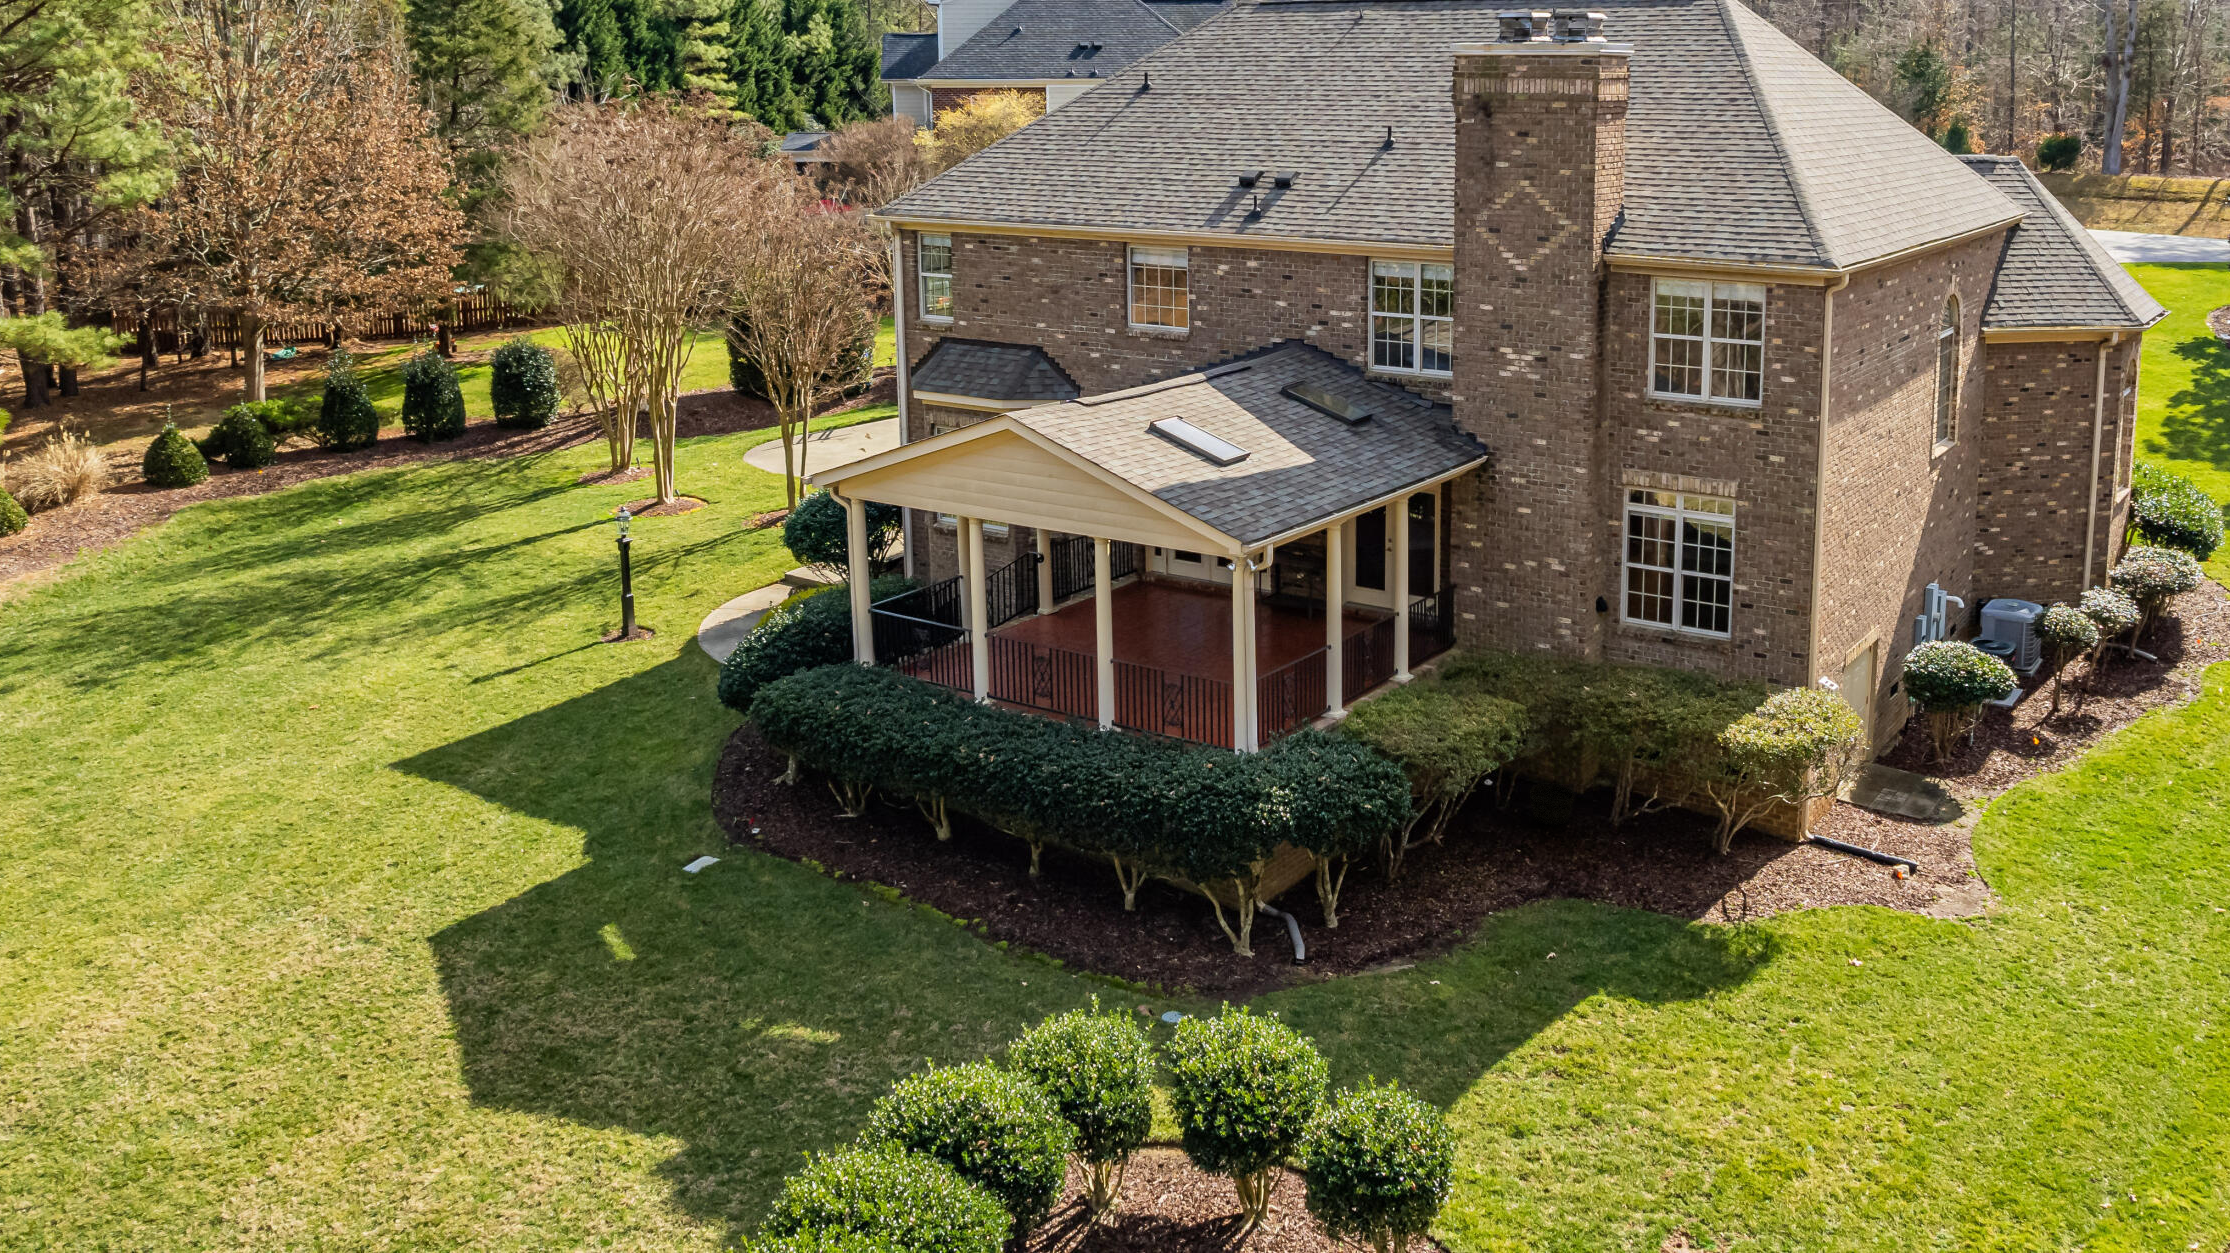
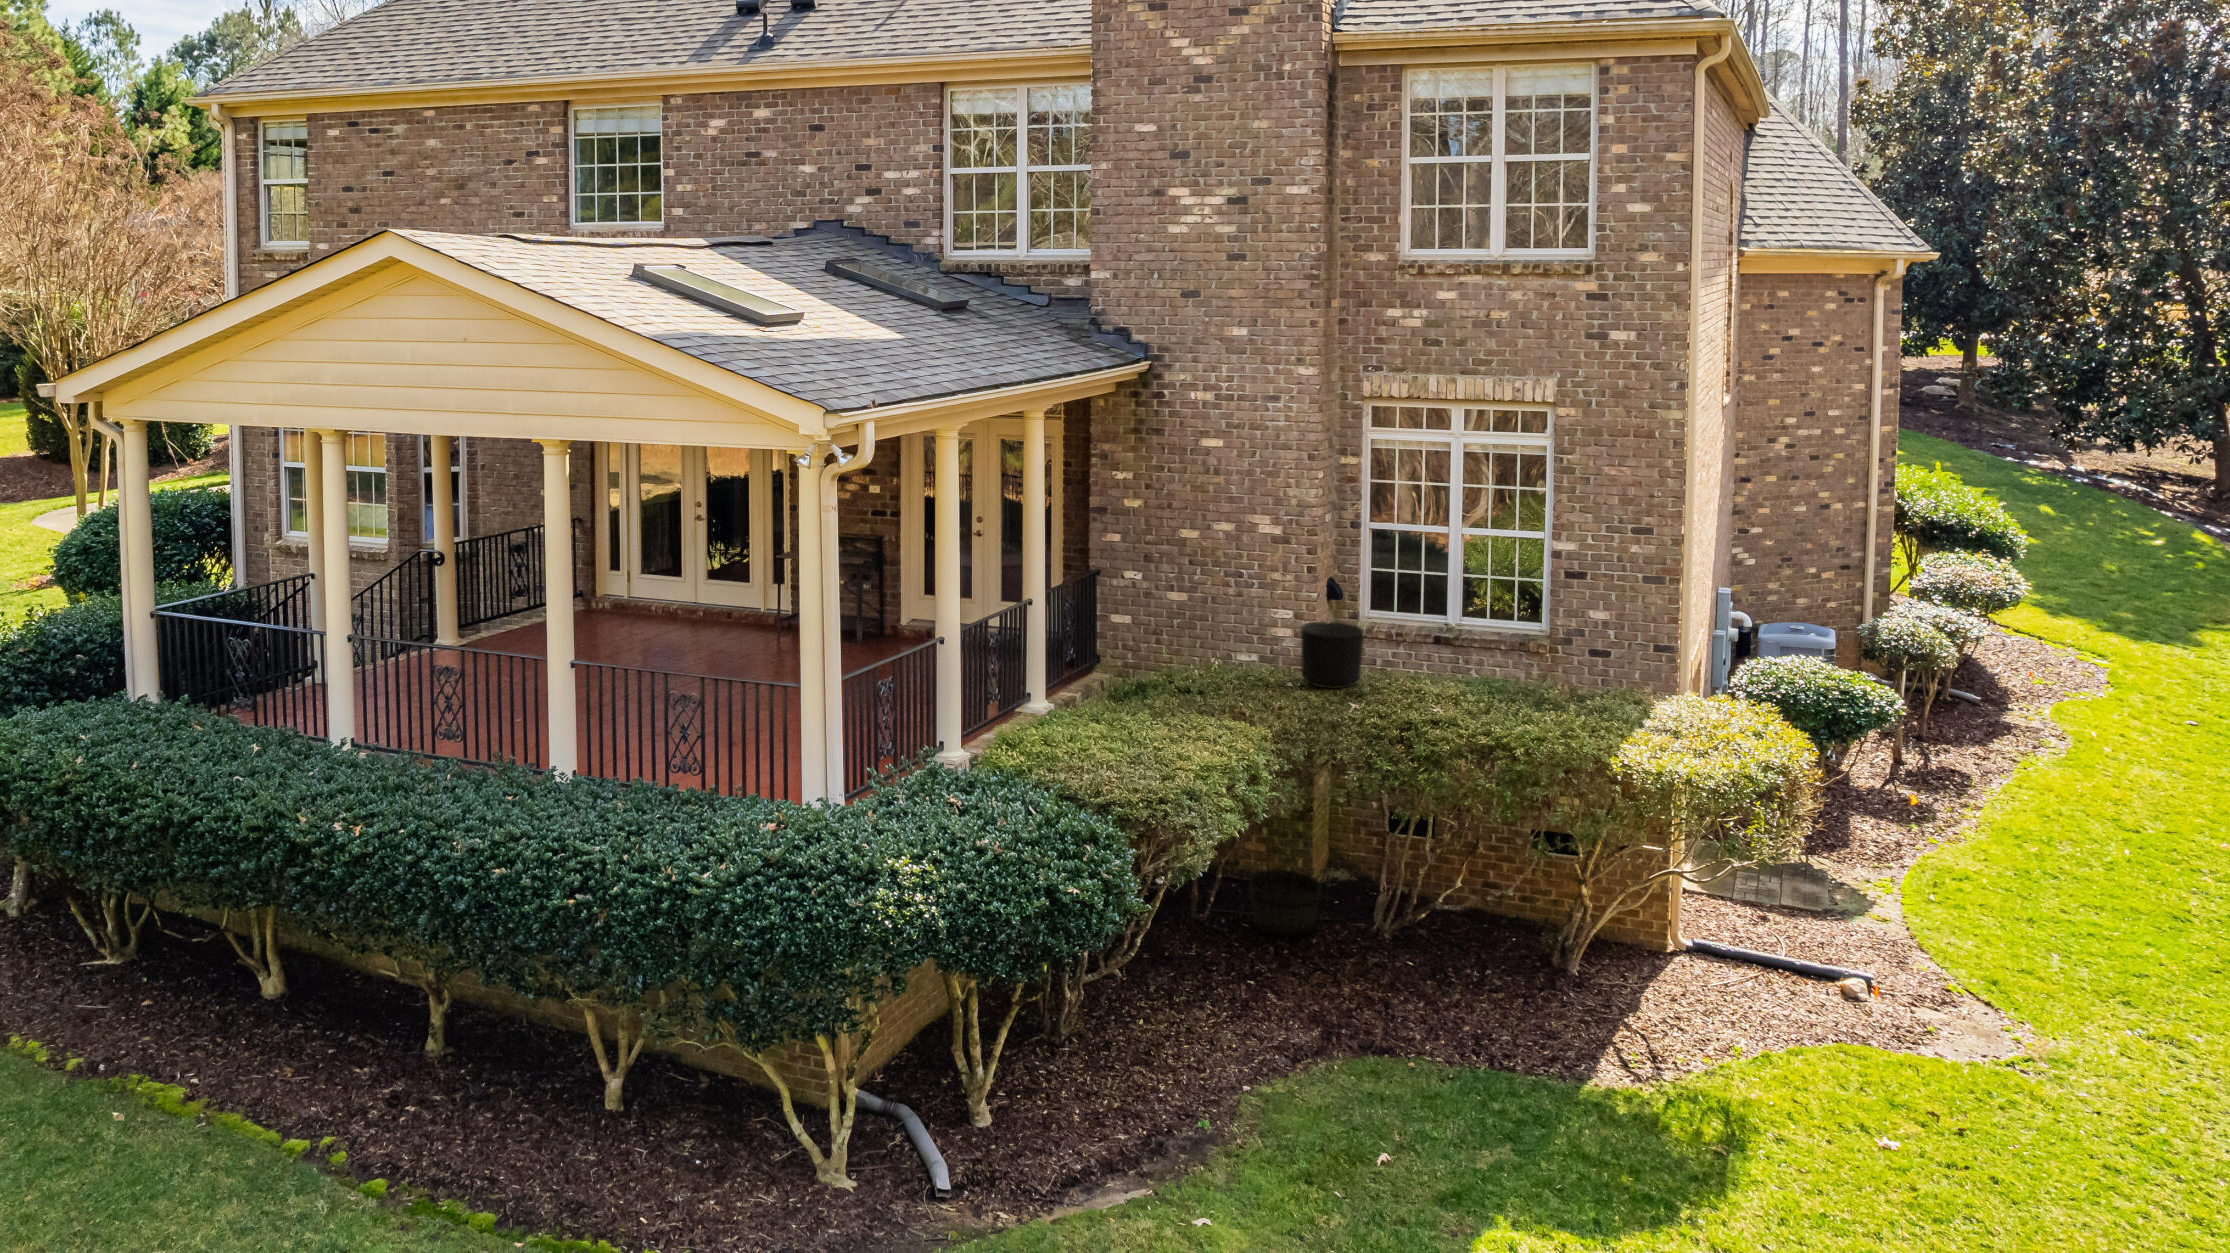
planter: none [1572,629,1612,674] -> present [1301,622,1364,689]

